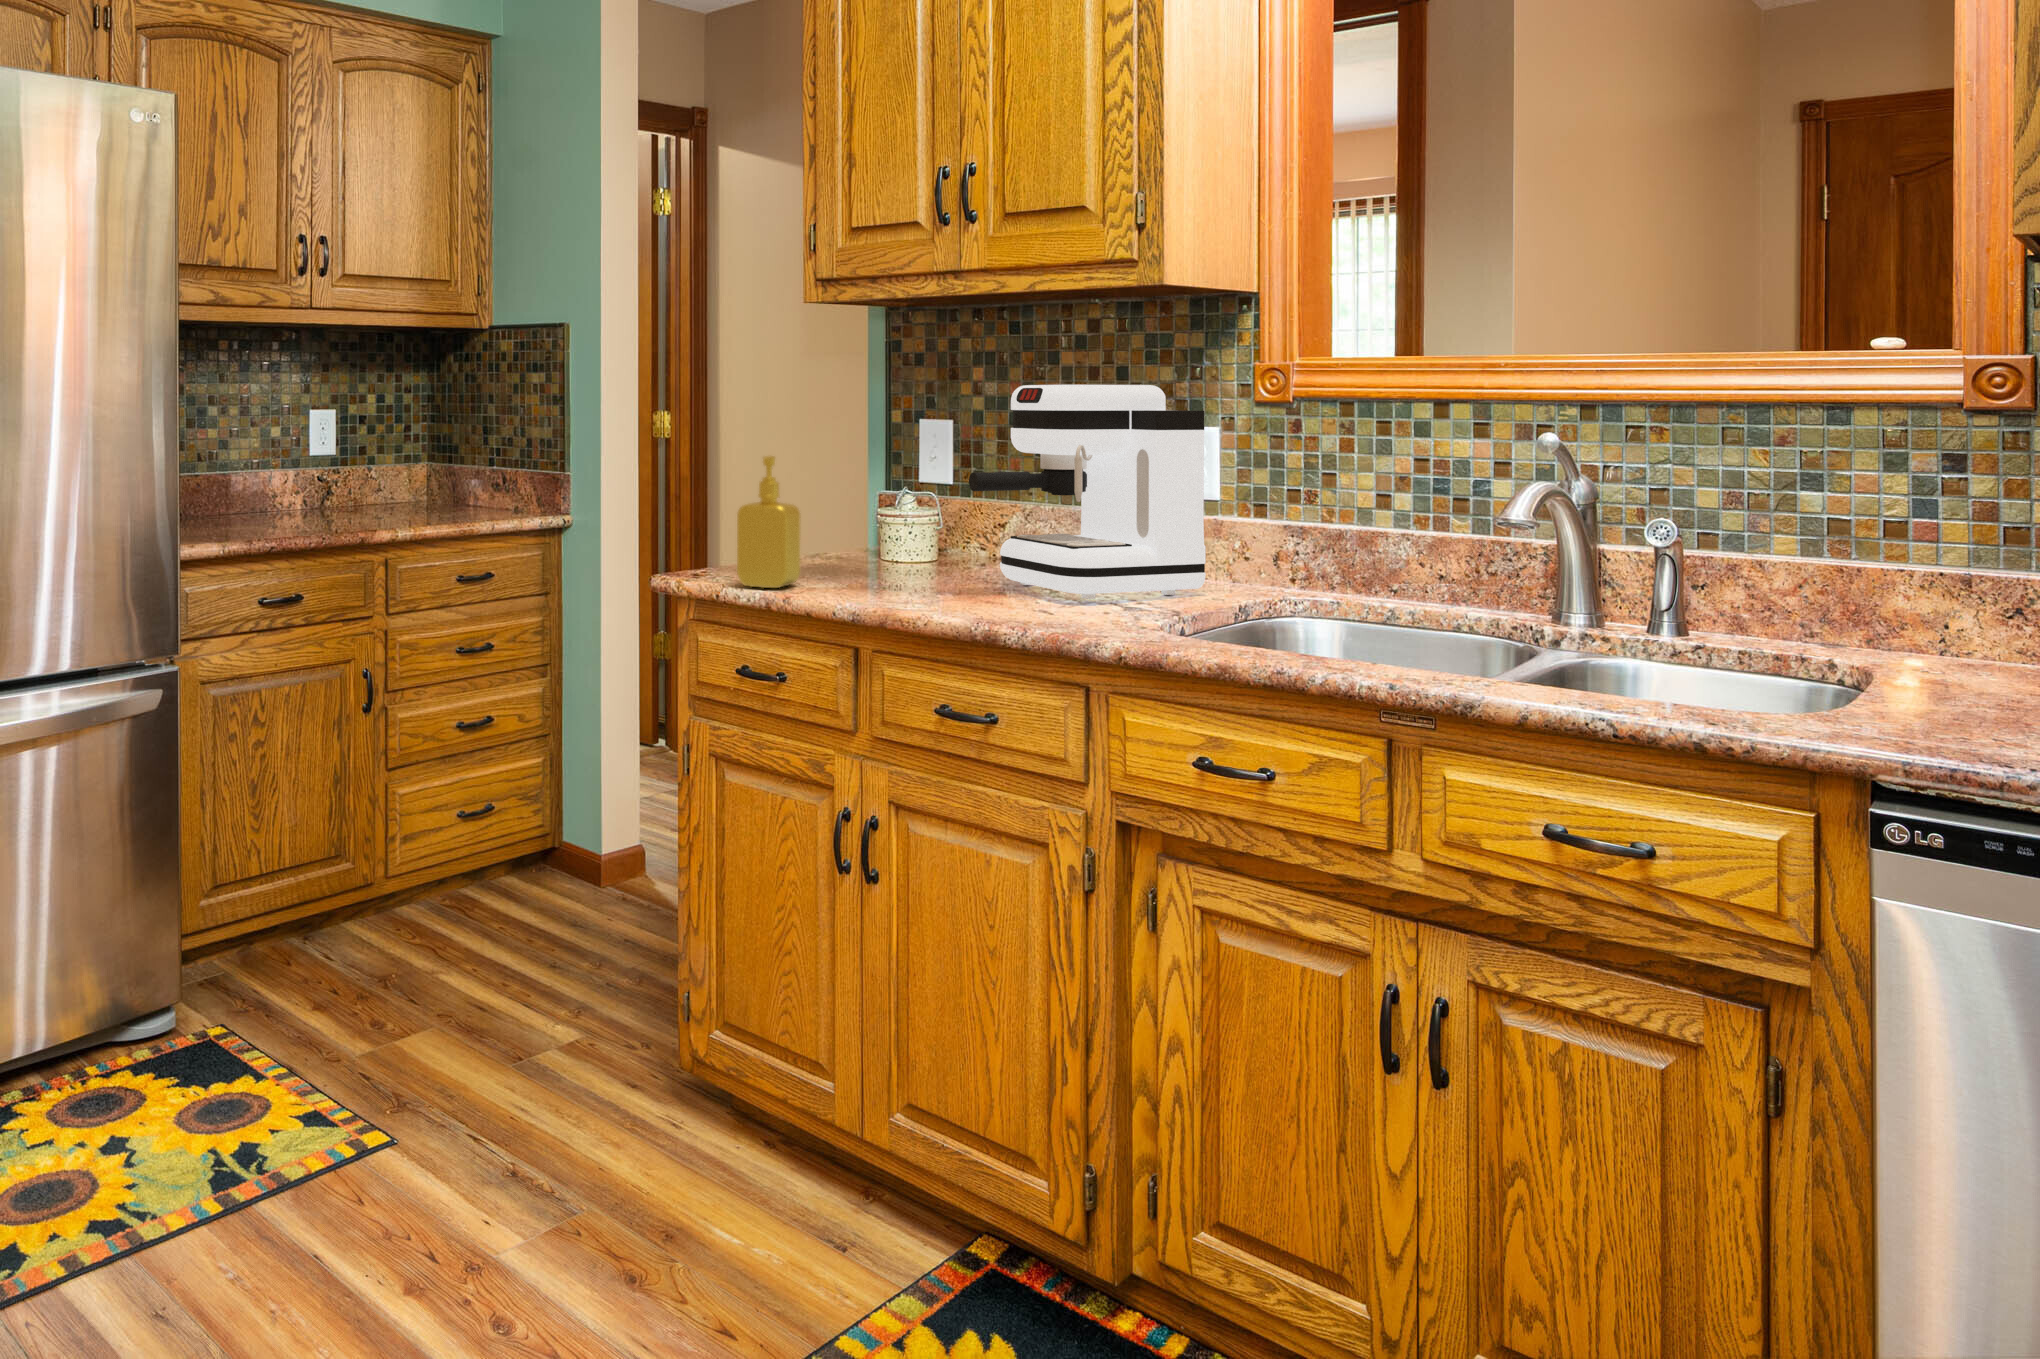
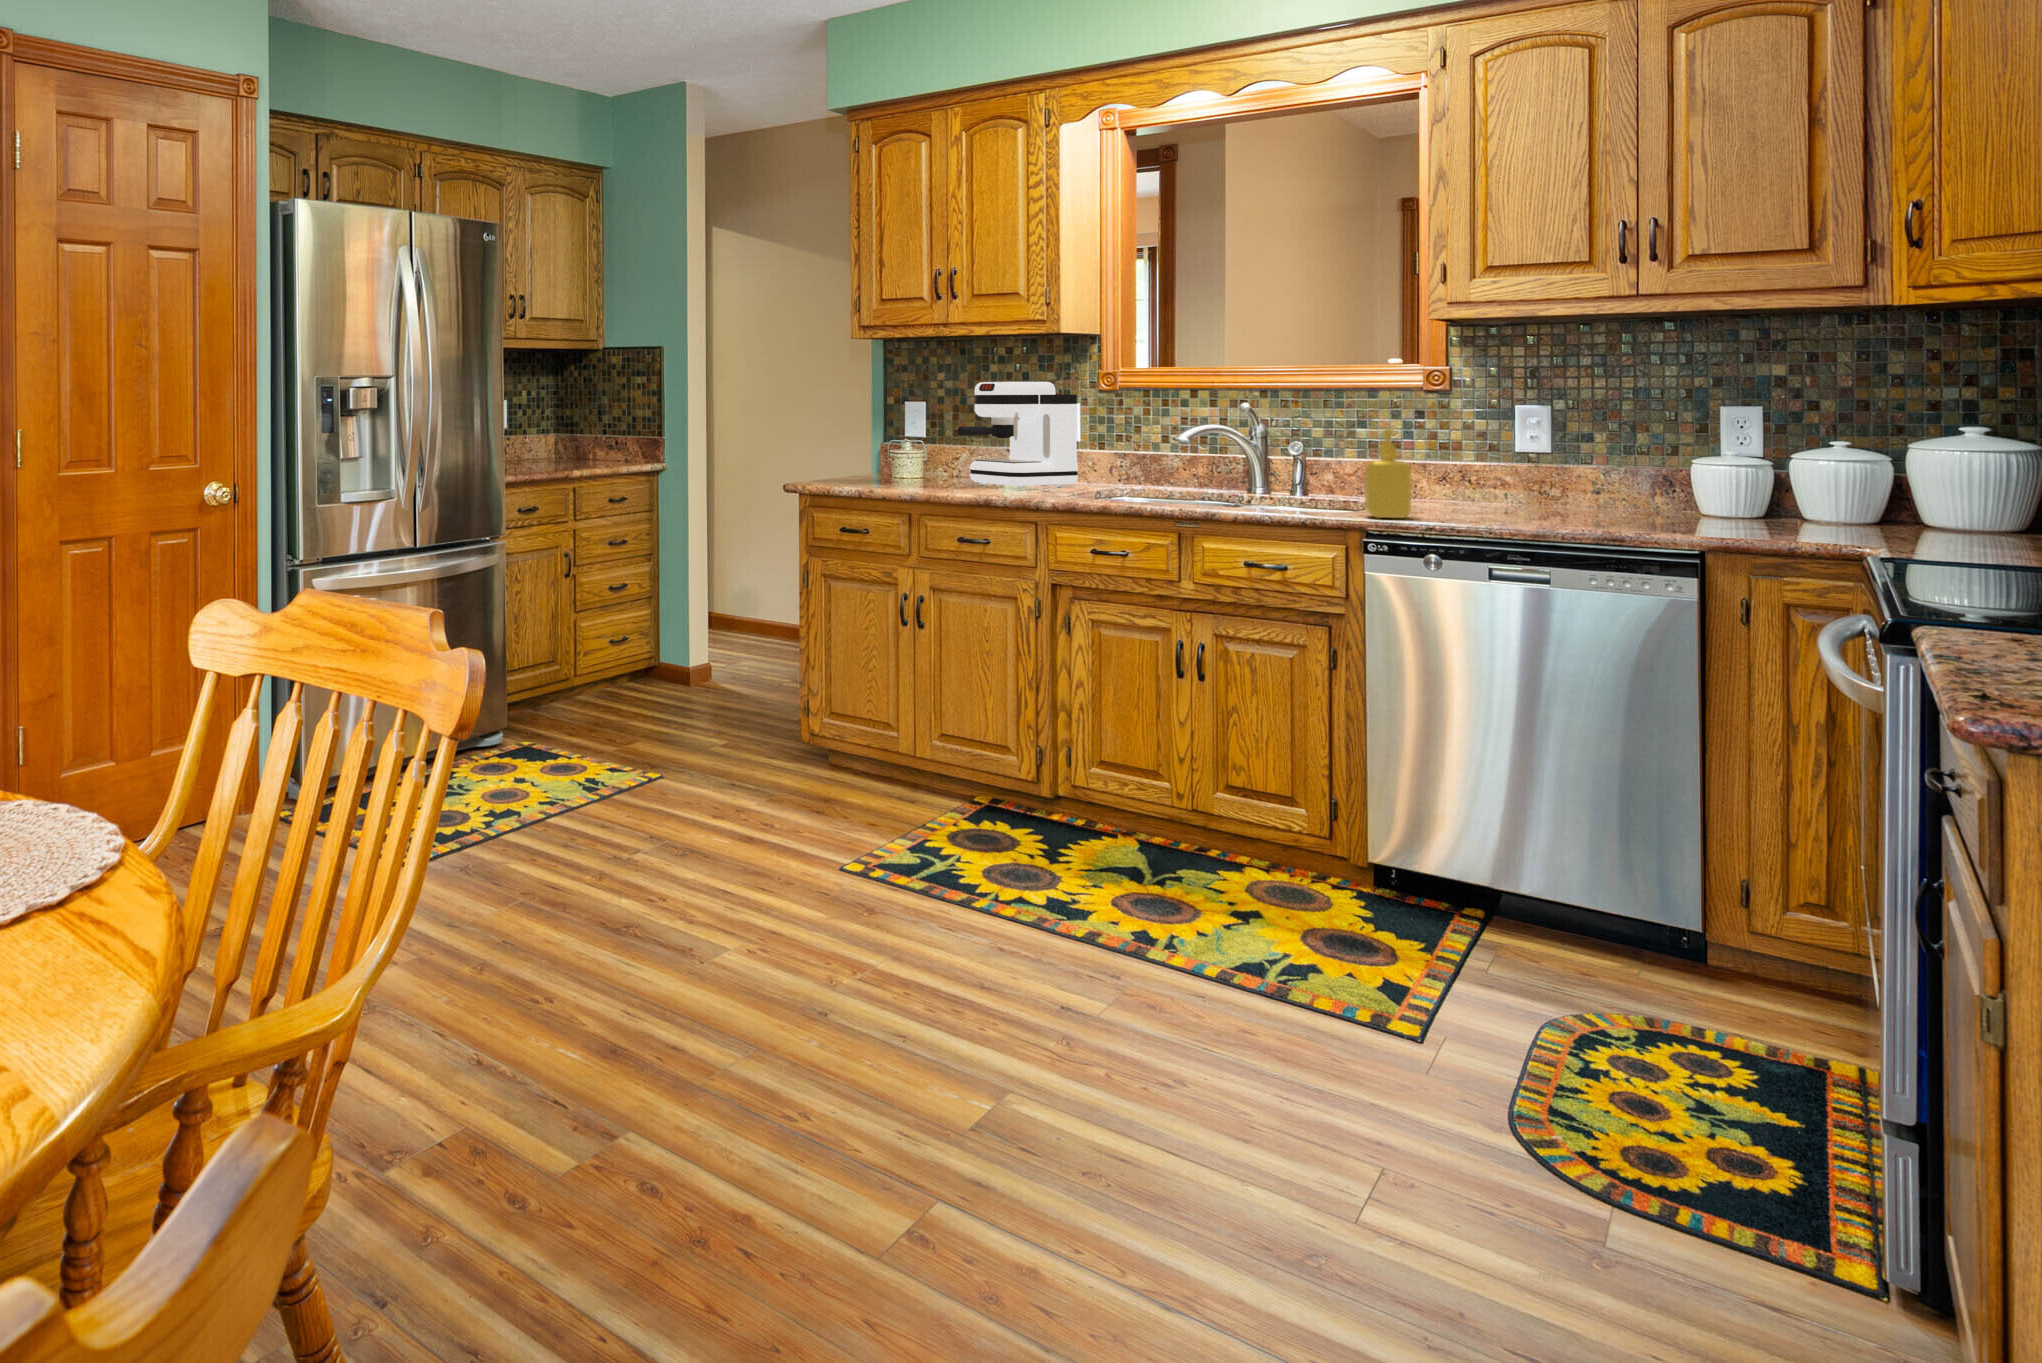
soap dispenser: present [737,456,800,588] -> present [1365,429,1411,518]

